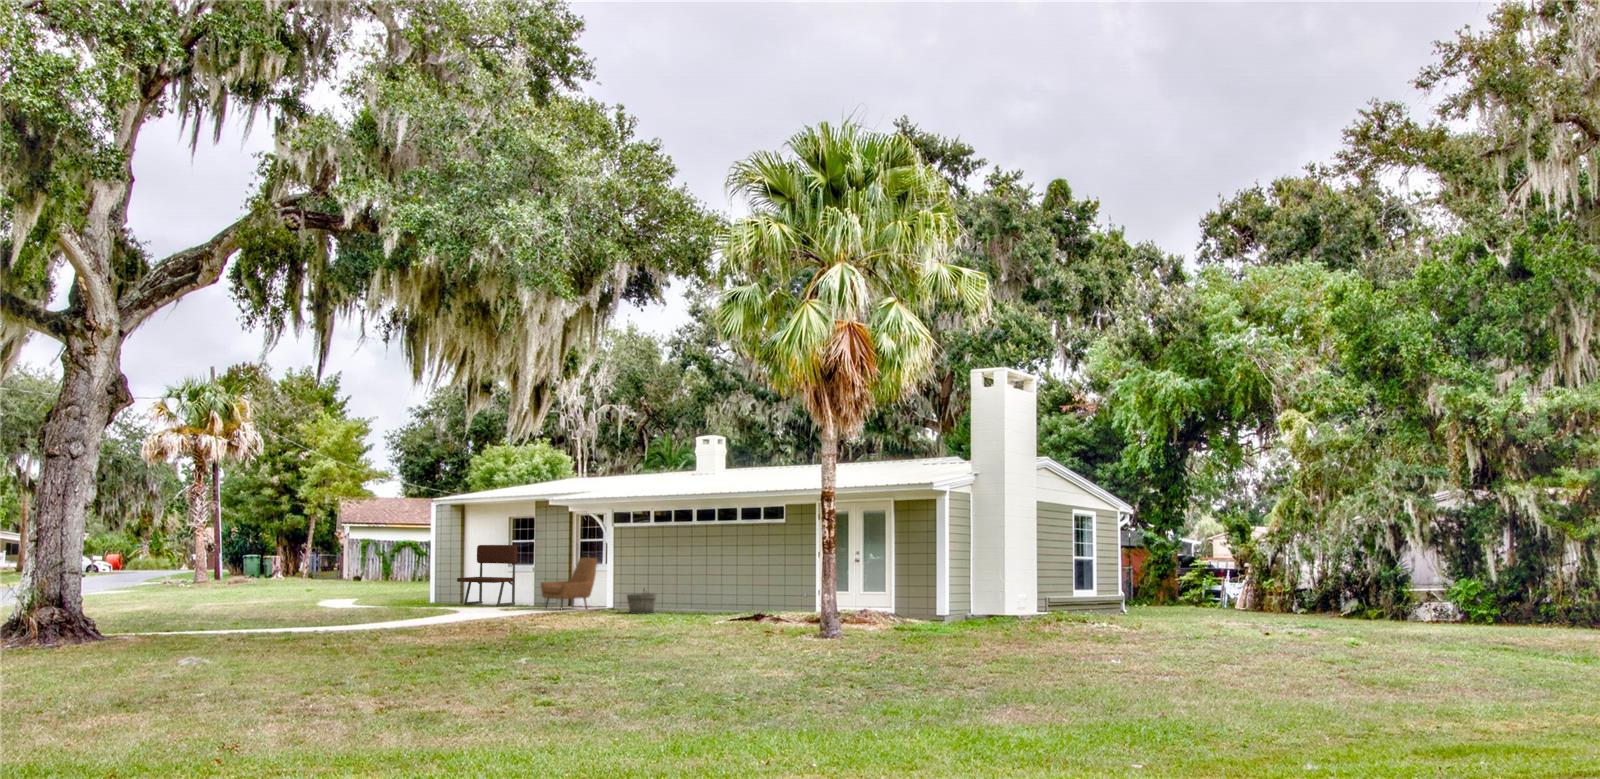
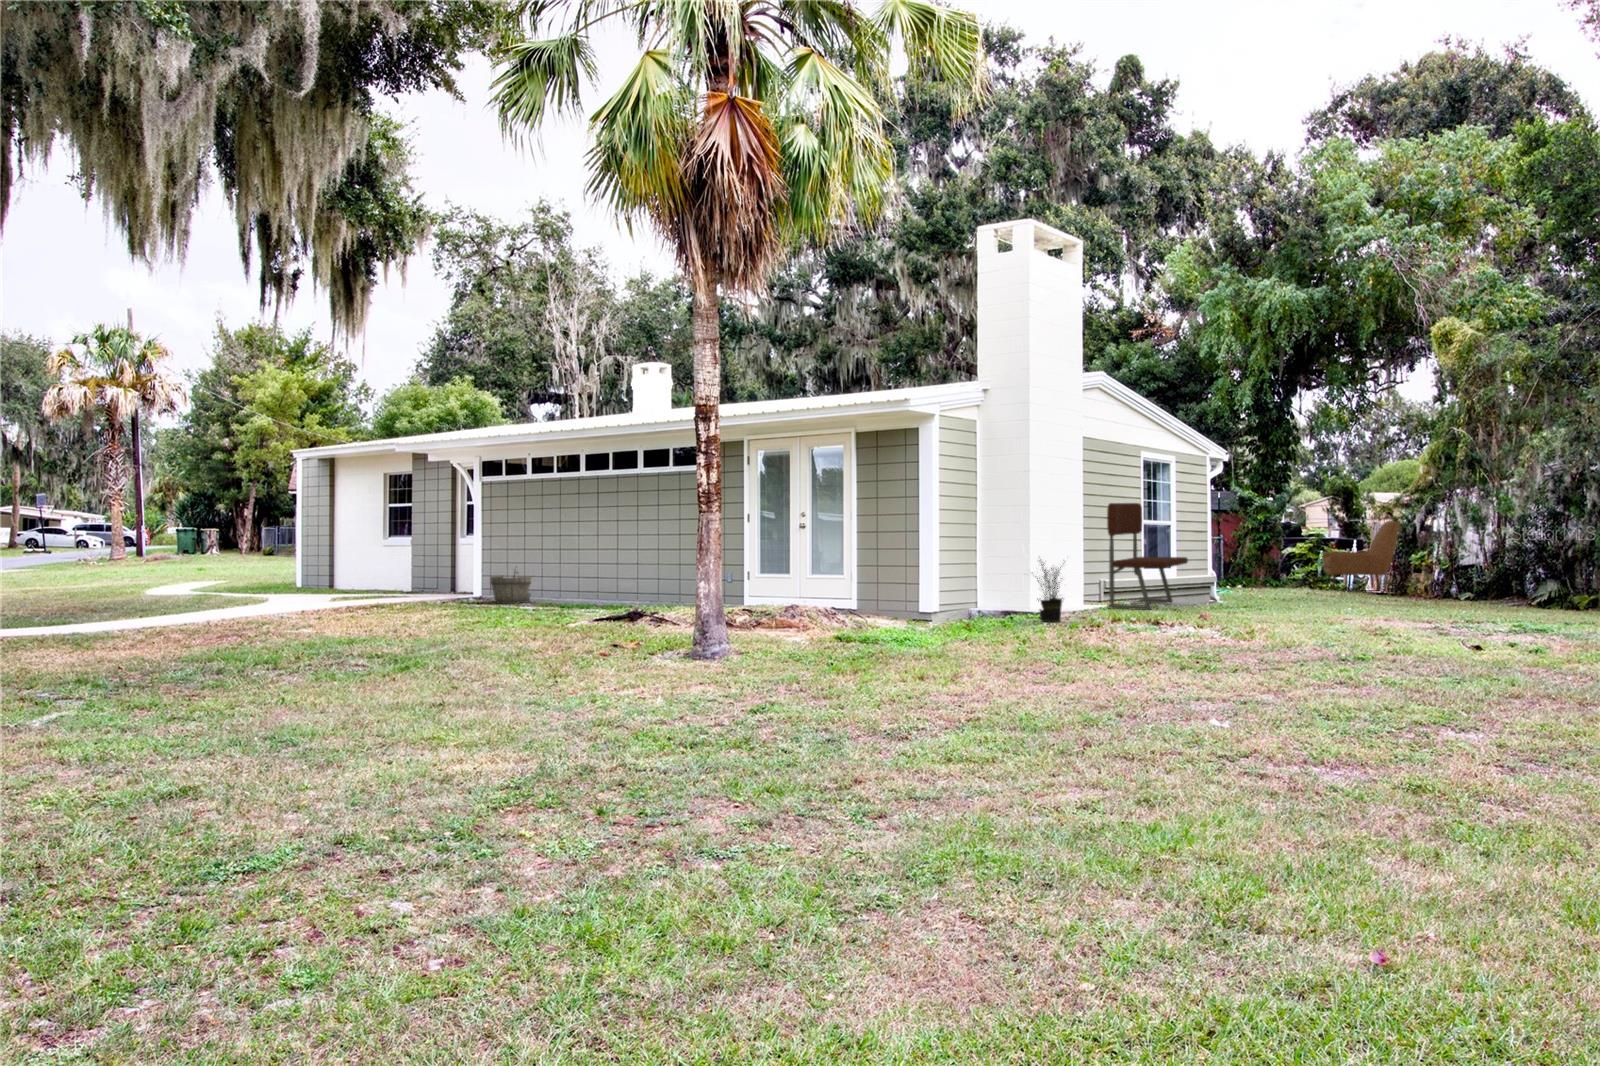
bench: present [457,545,517,606] -> present [1107,503,1188,610]
chair: present [541,558,597,609] -> present [1323,521,1400,590]
potted plant: none [1000,581,1026,622] -> present [1037,559,1062,622]

